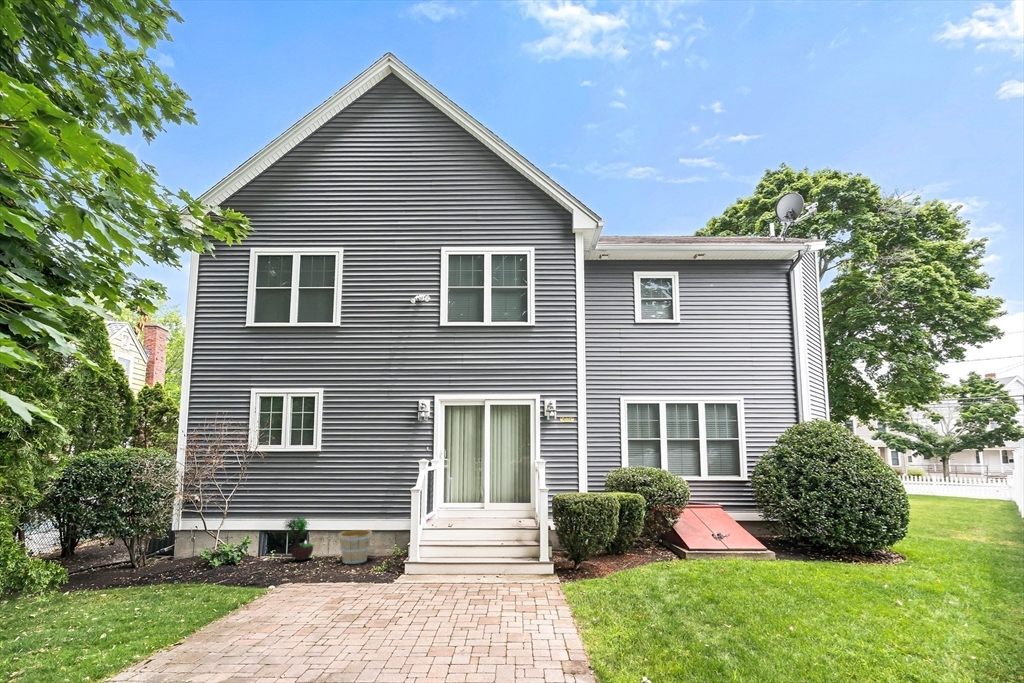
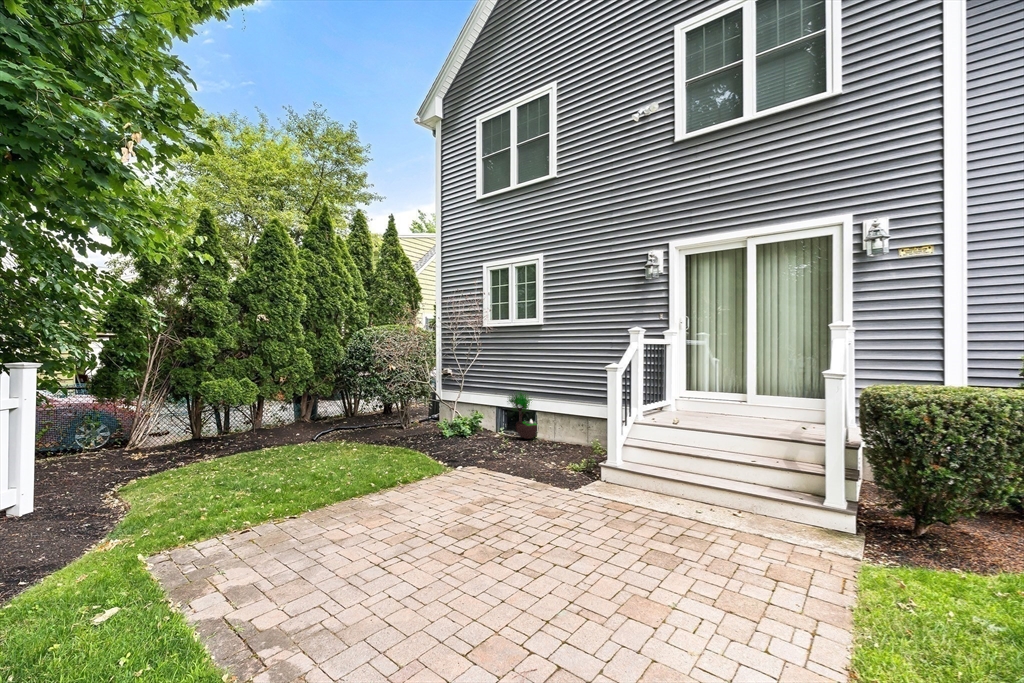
wooden bucket: present [339,530,372,564] -> none [553,414,592,452]

